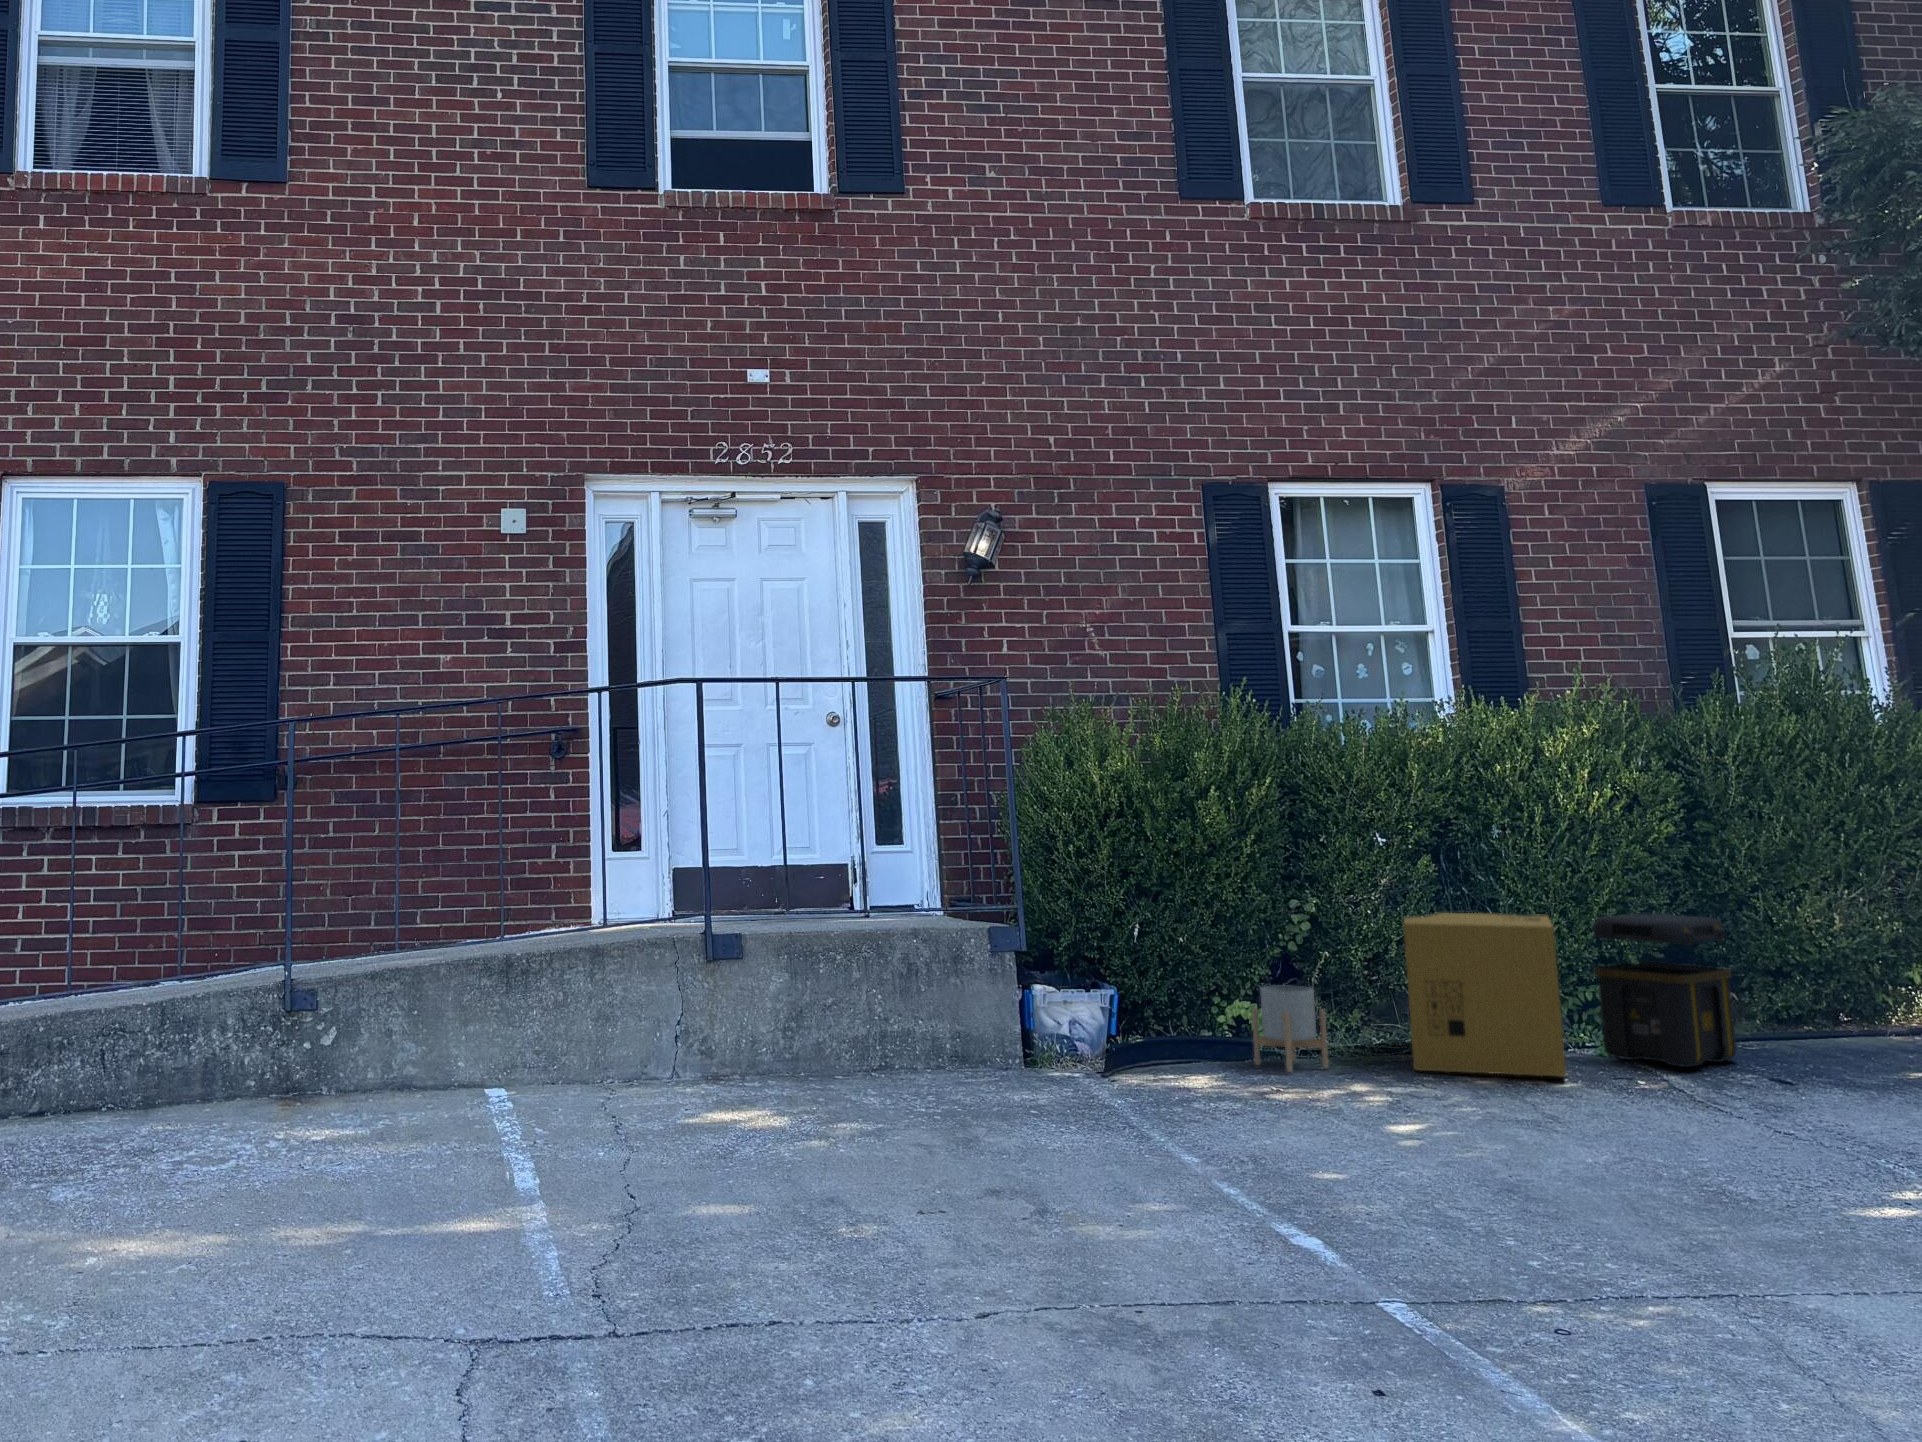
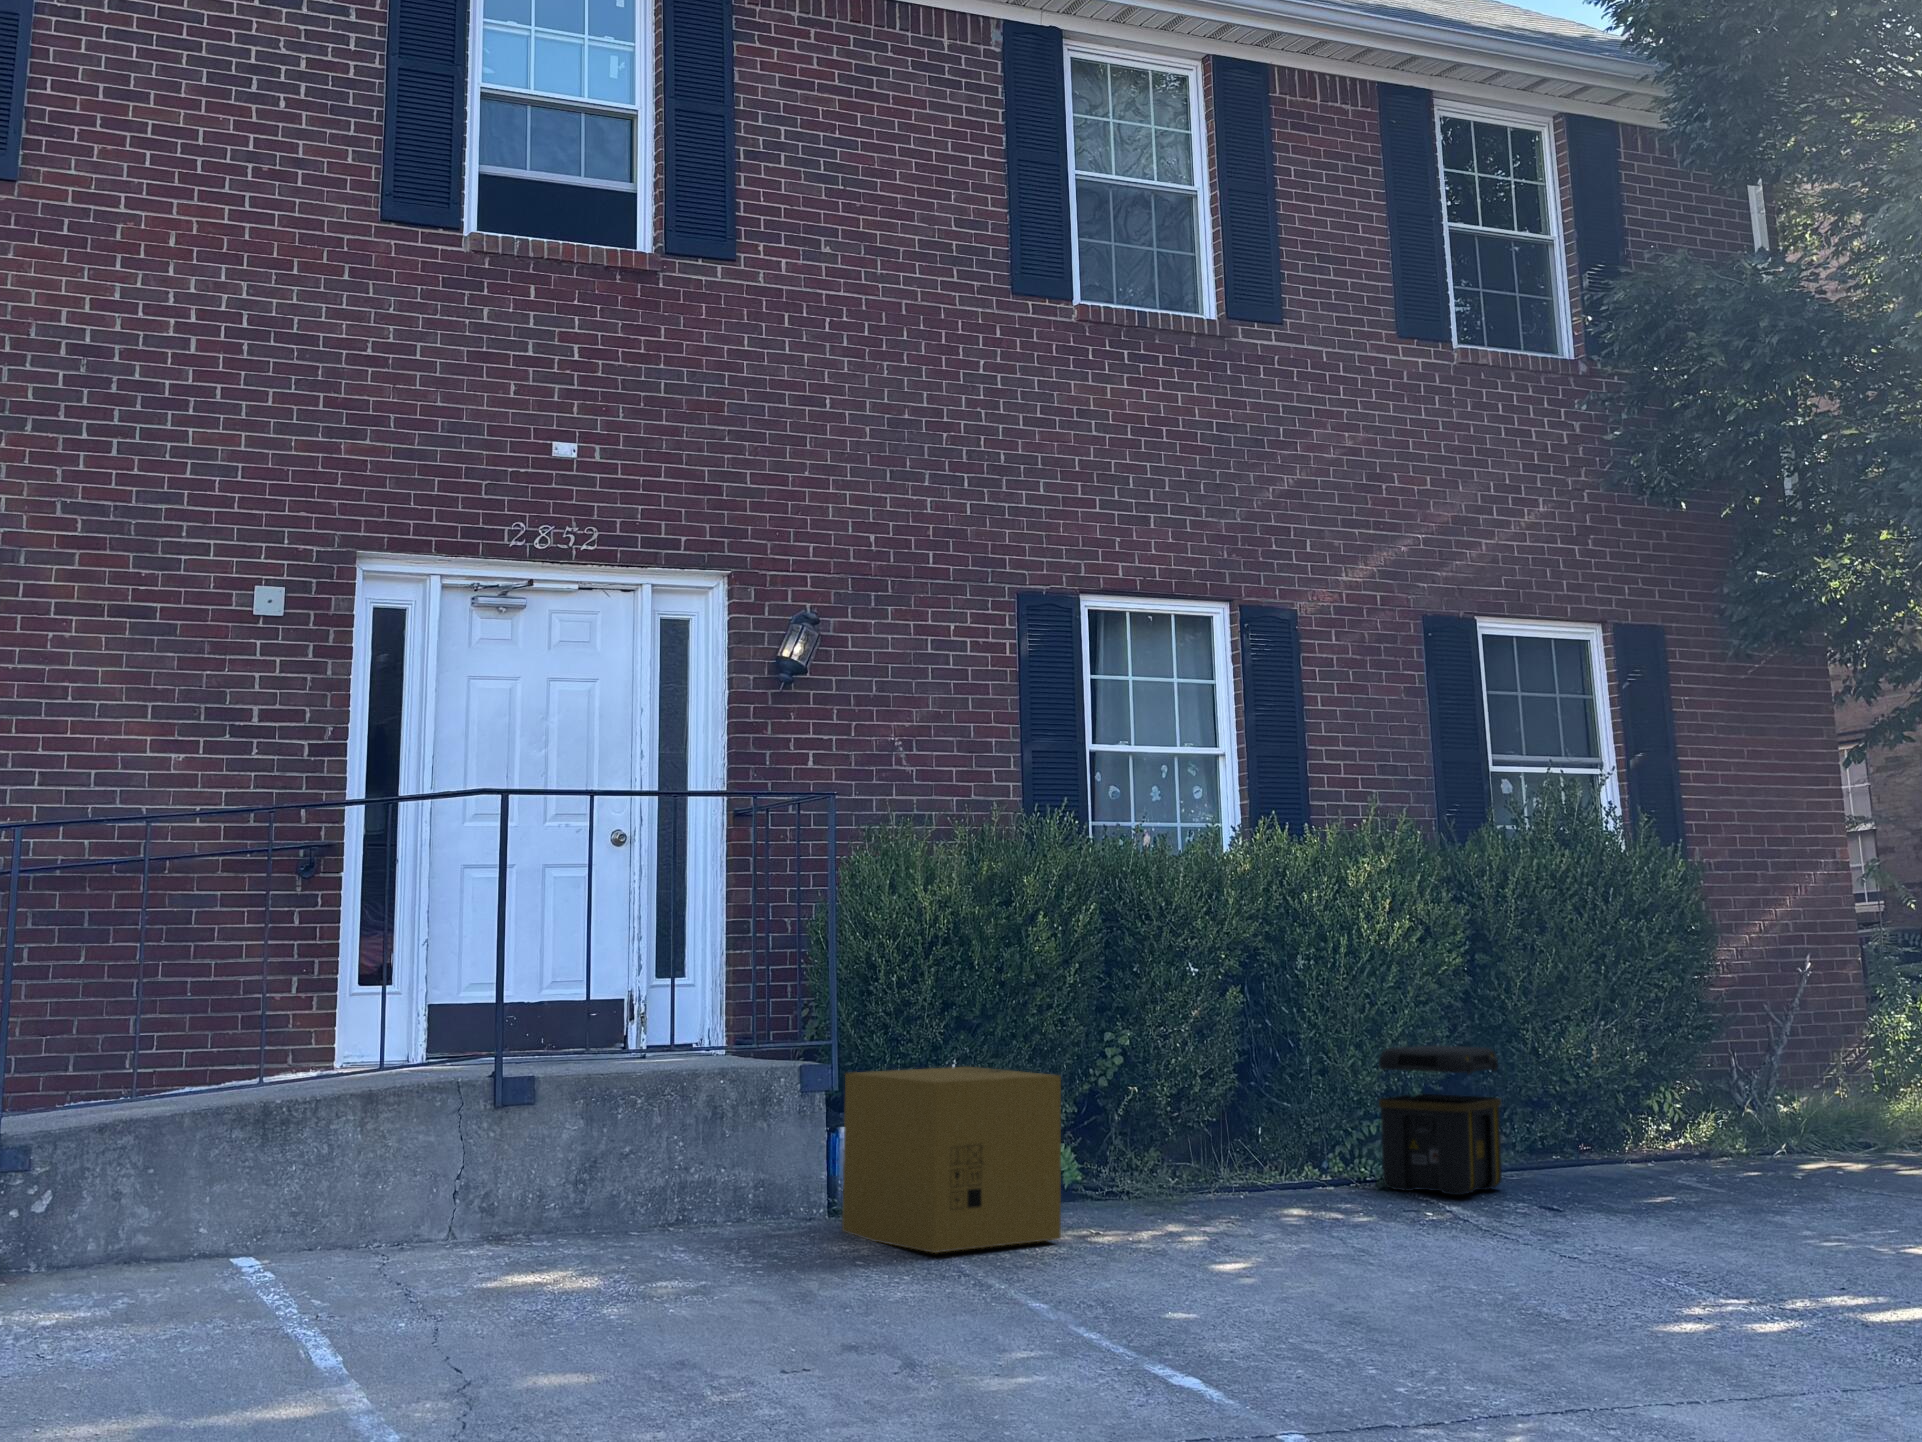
cardboard box: present [1403,913,1567,1077] -> present [842,1067,1061,1253]
planter: present [1251,986,1329,1072] -> none [1058,1123,1132,1211]

